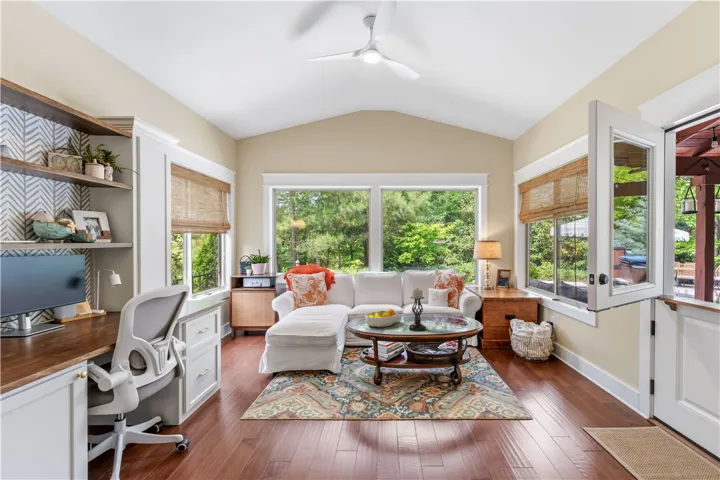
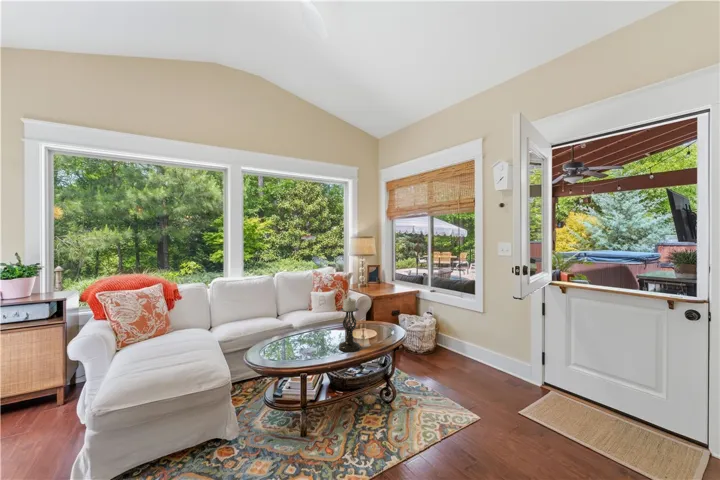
fruit bowl: present [365,308,398,327] -> none [277,326,316,357]

